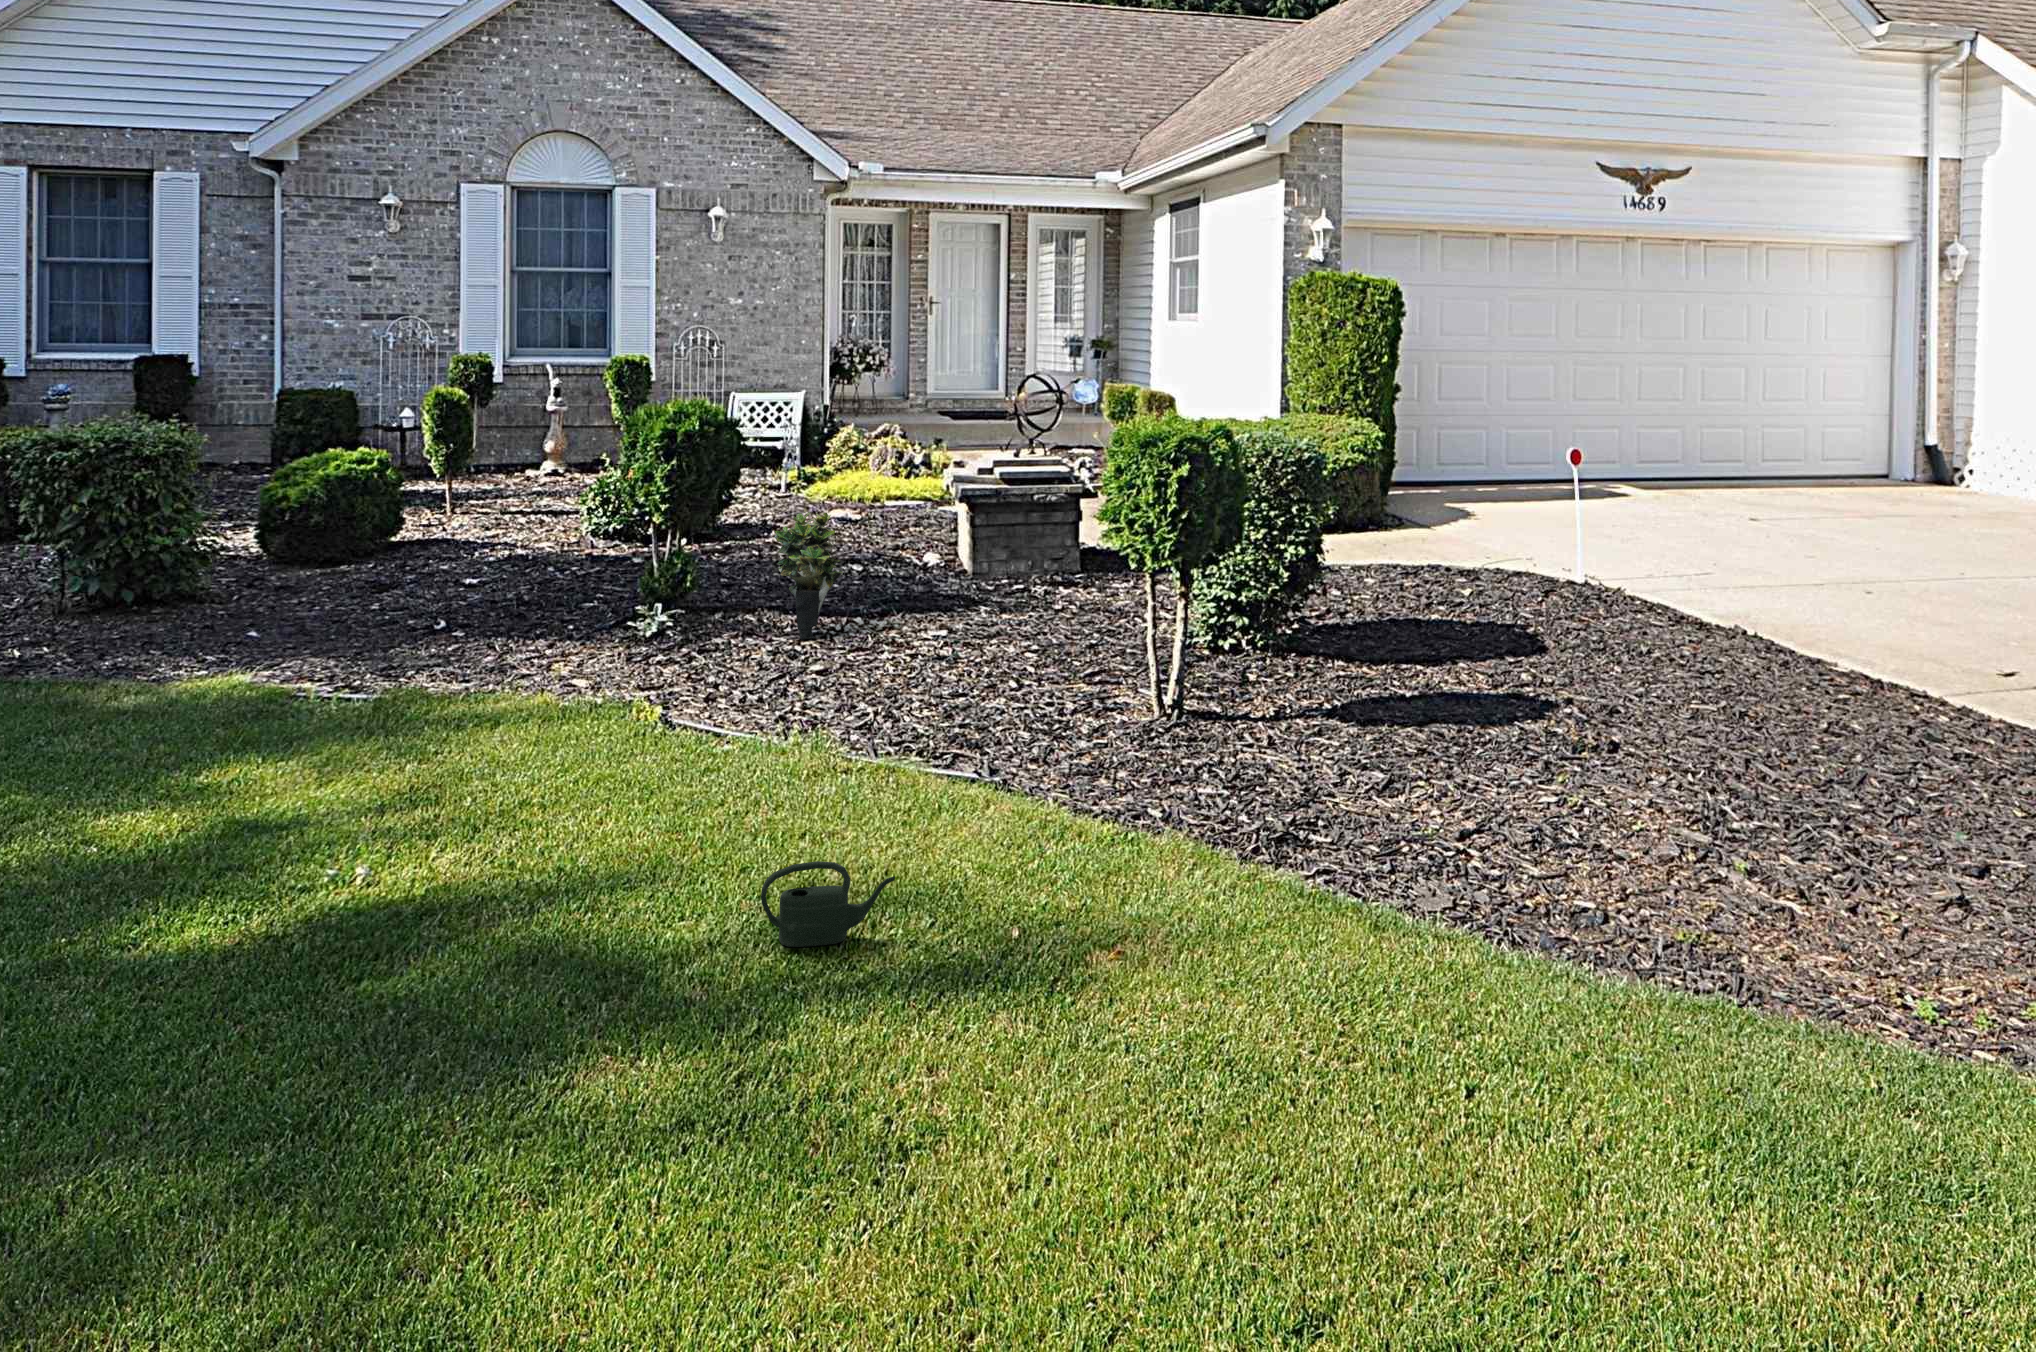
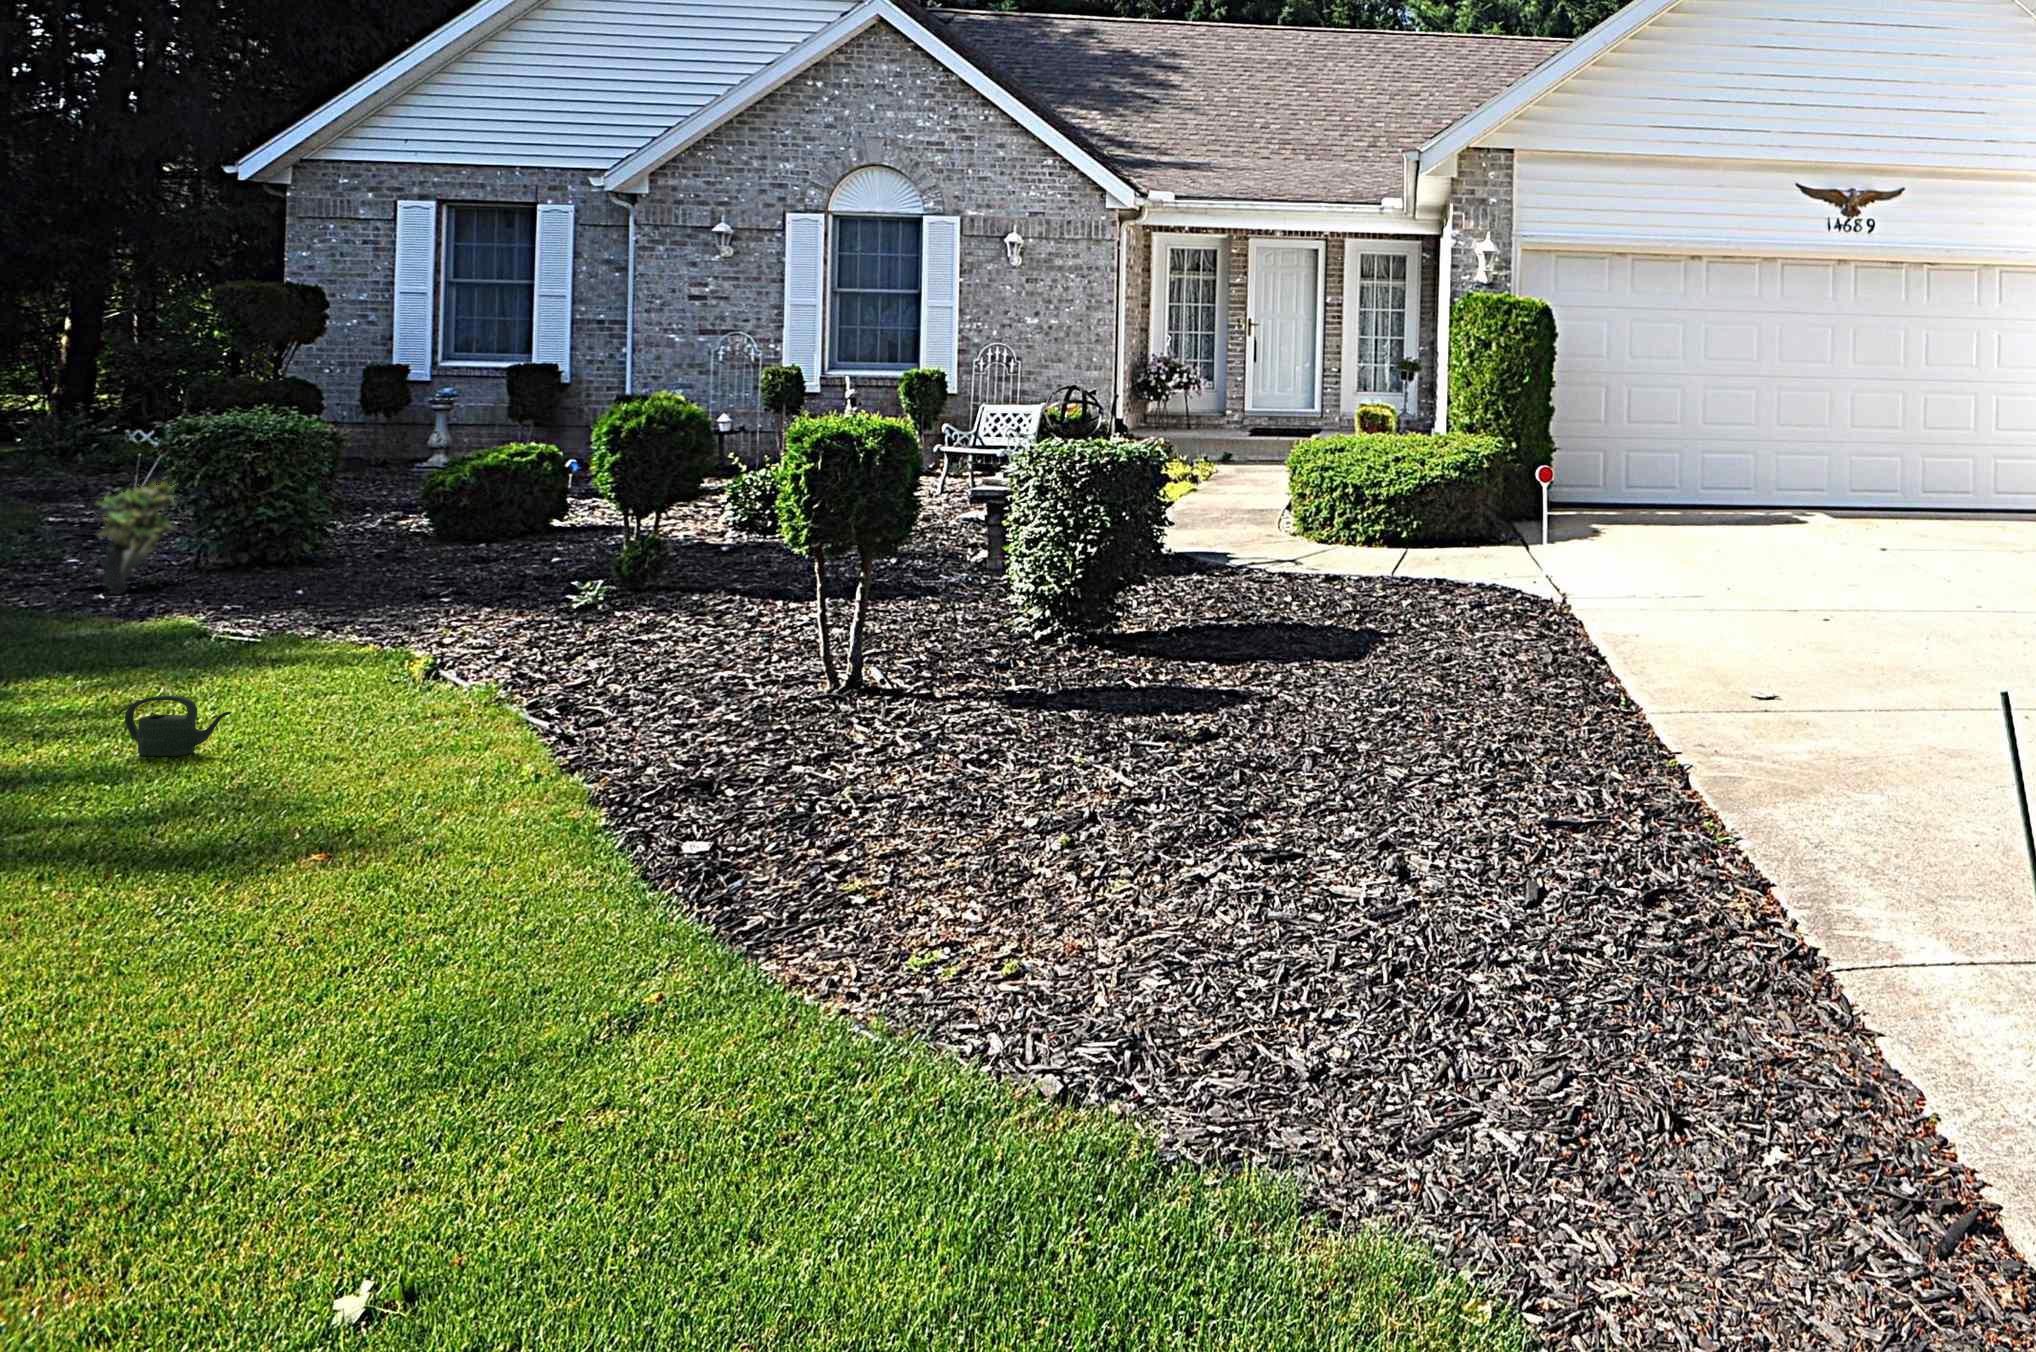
potted plant: present [775,512,843,640] -> present [97,482,175,594]

